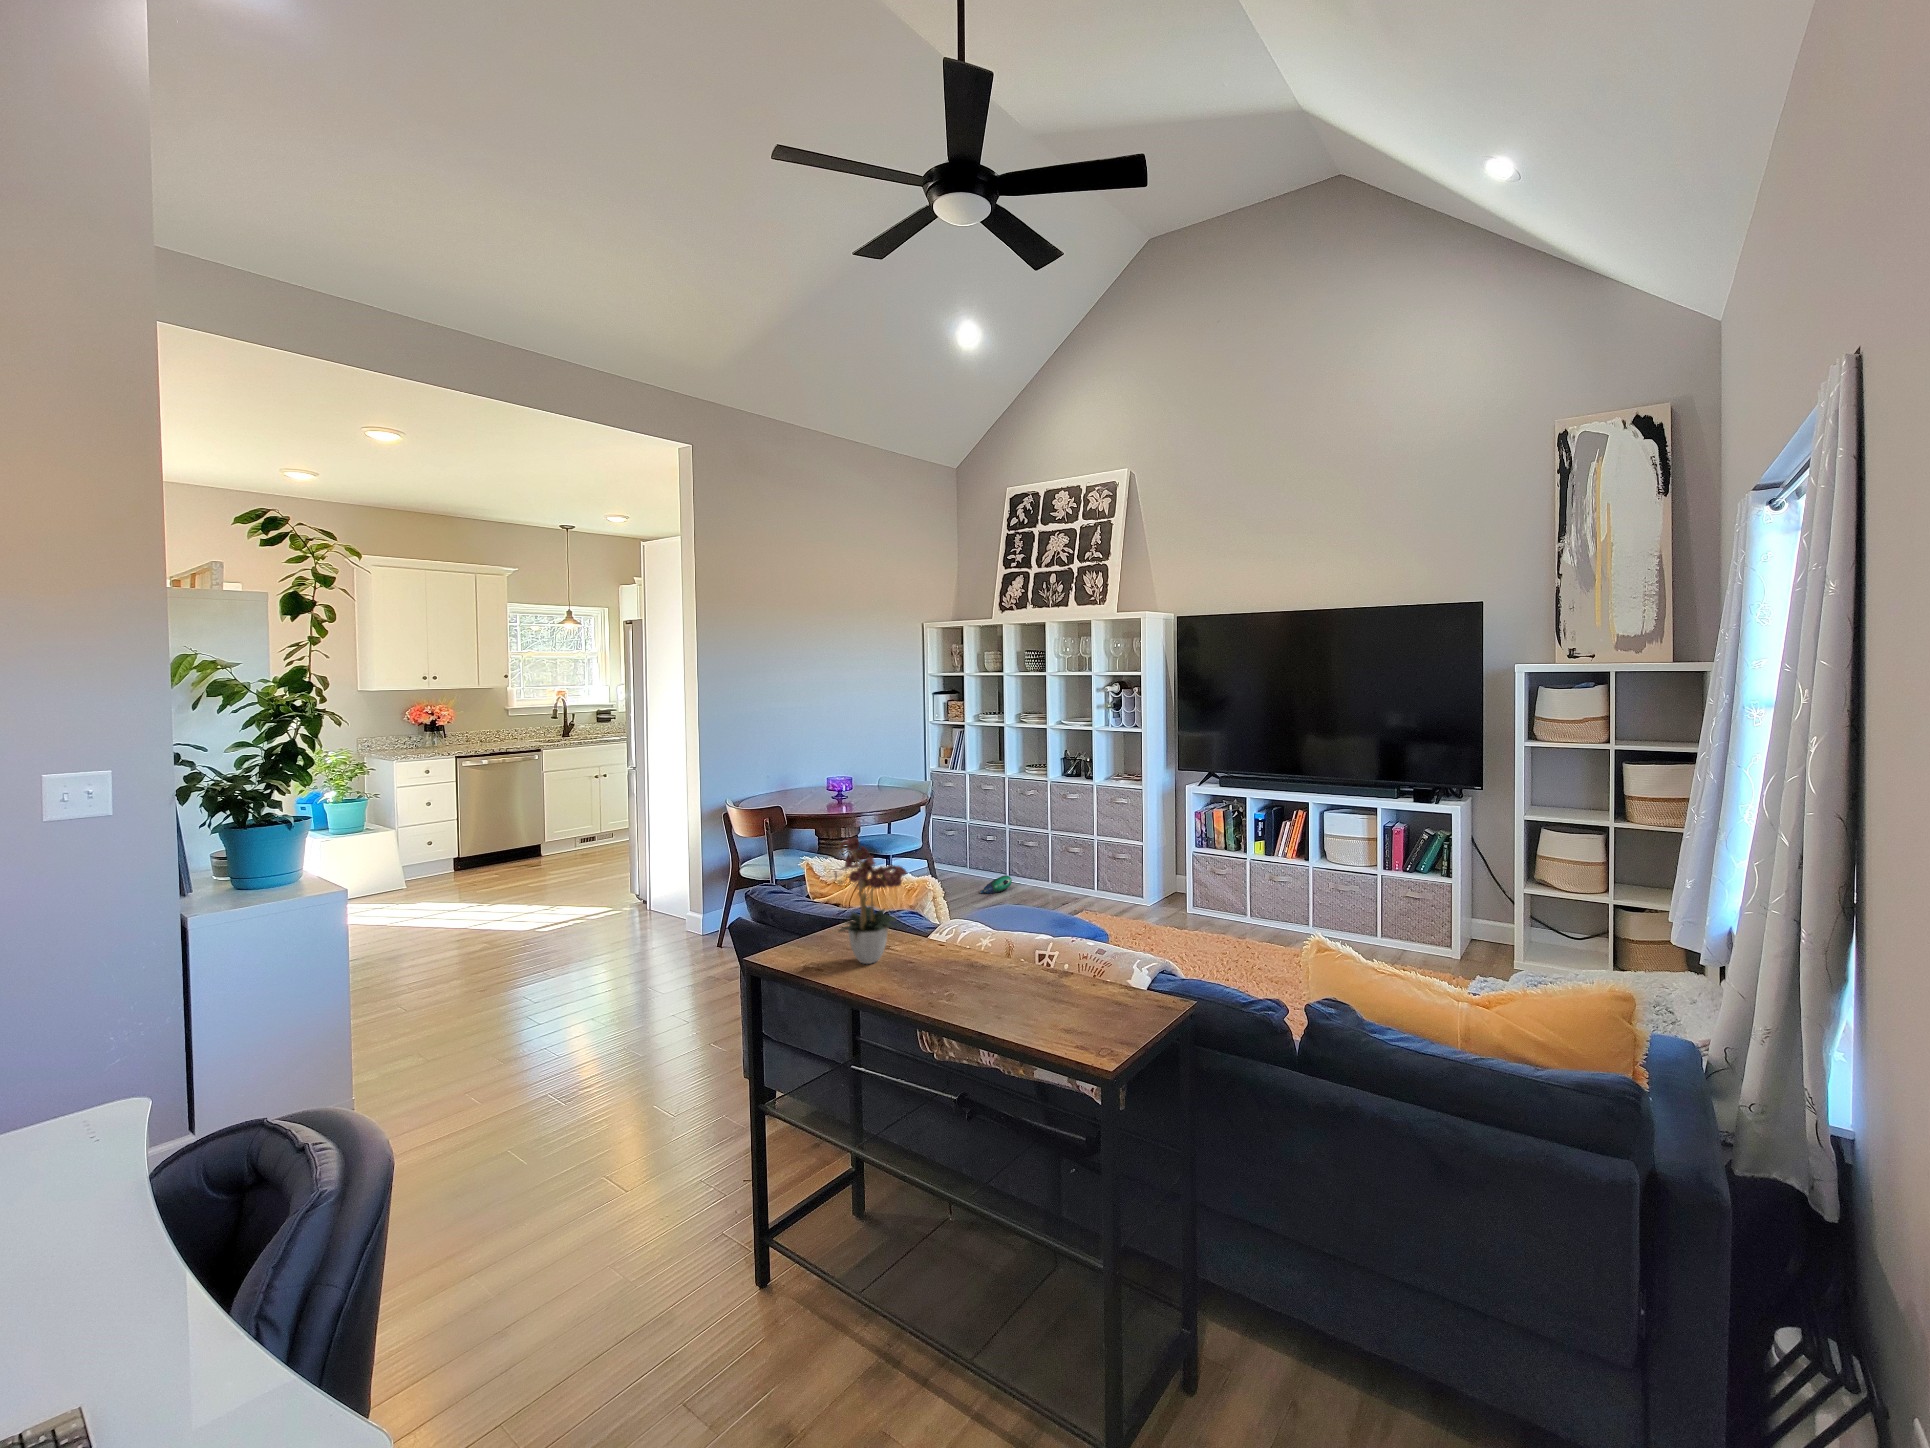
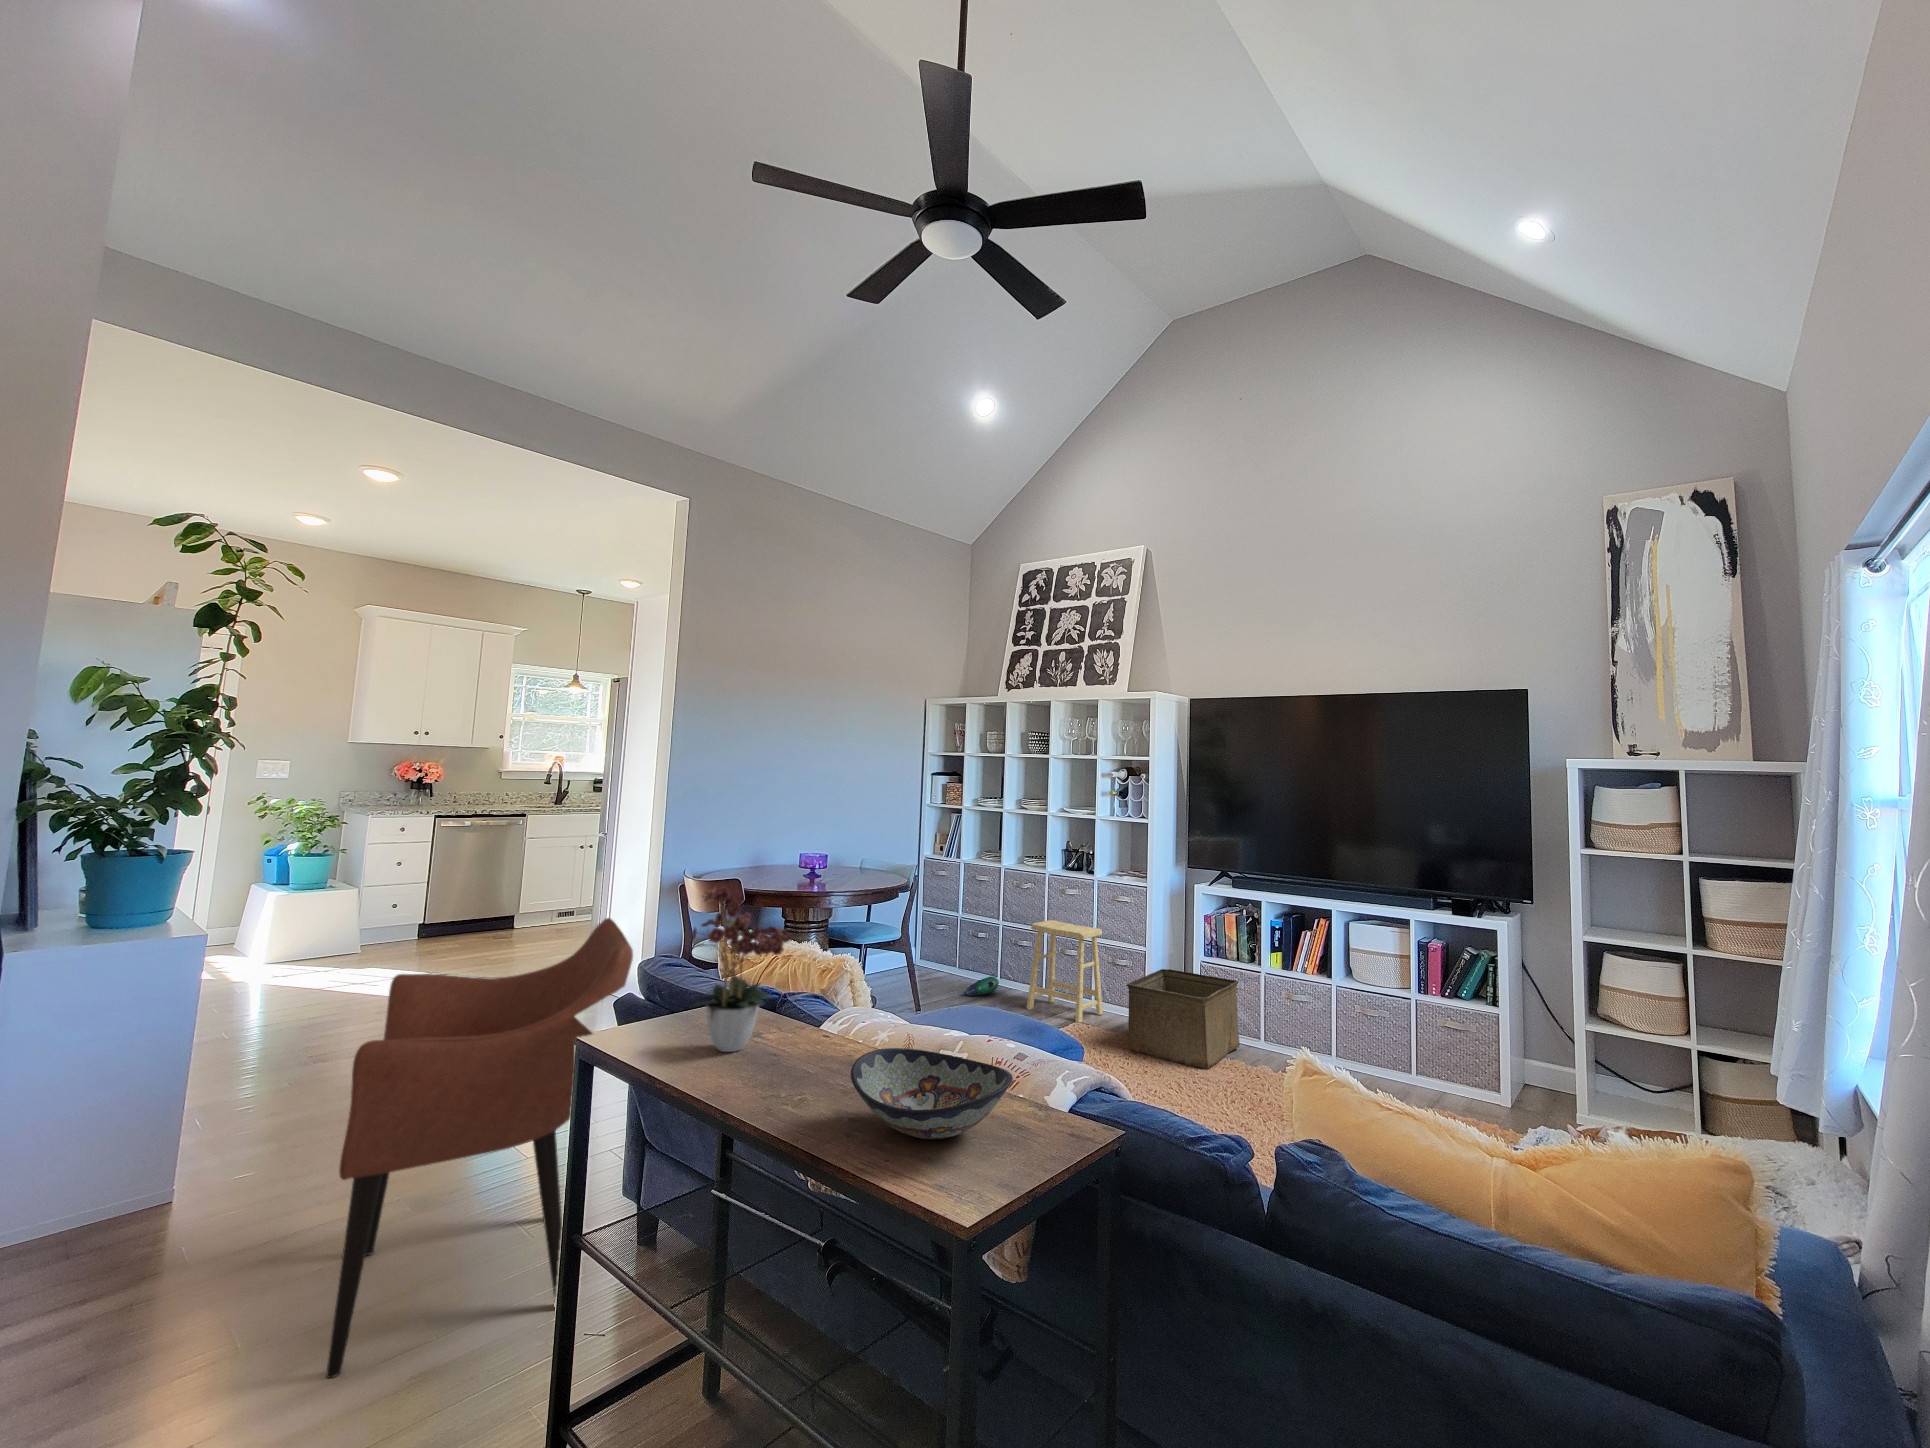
footstool: none [1041,823,1109,911] -> present [1026,920,1103,1023]
armchair: none [538,858,750,1224] -> present [326,918,633,1378]
storage bin: none [1134,861,1232,944] -> present [1127,969,1240,1070]
decorative bowl: none [992,953,1114,1017] -> present [851,1048,1013,1139]

